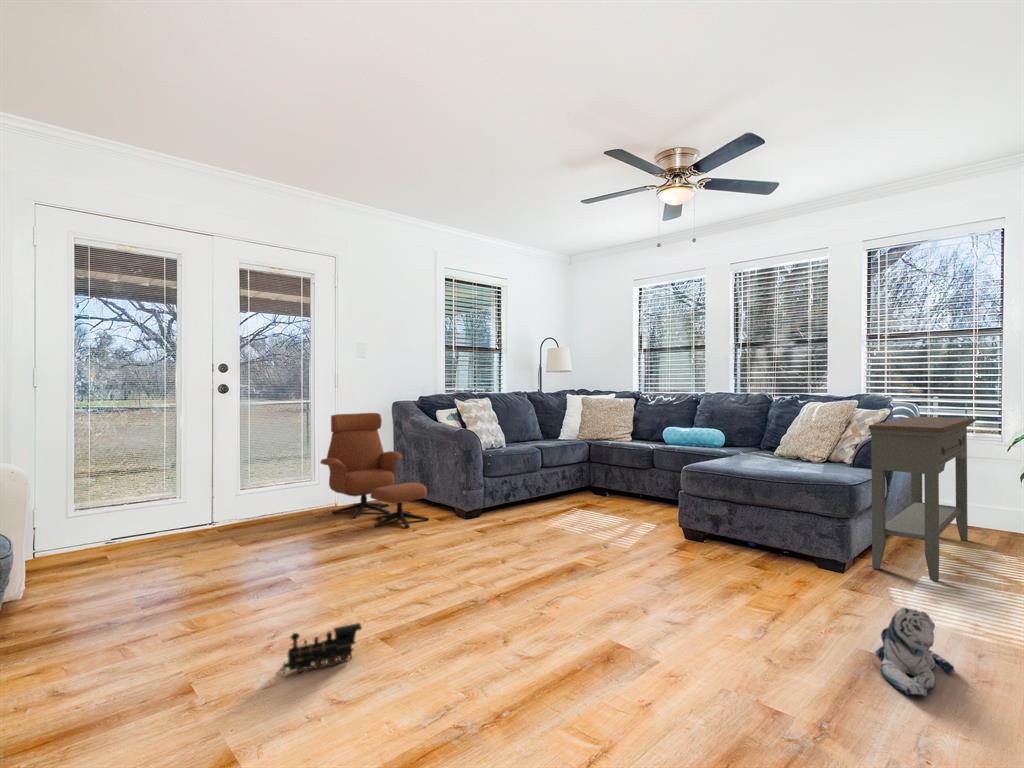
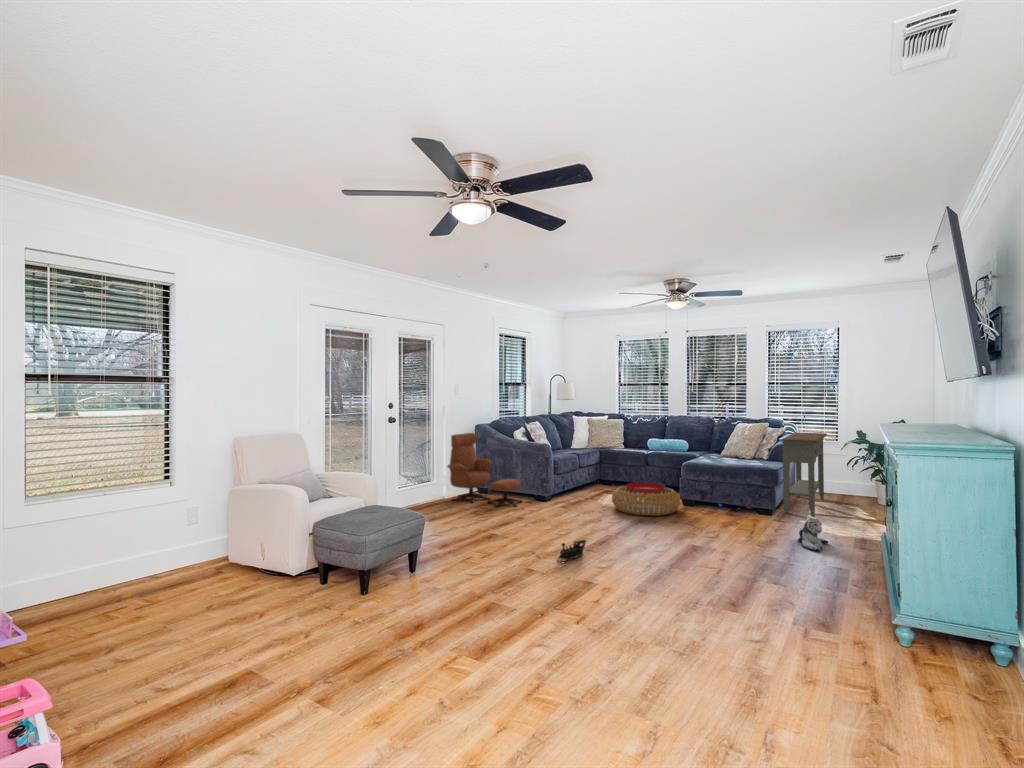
pouf: none [551,497,669,560] -> present [612,482,680,516]

